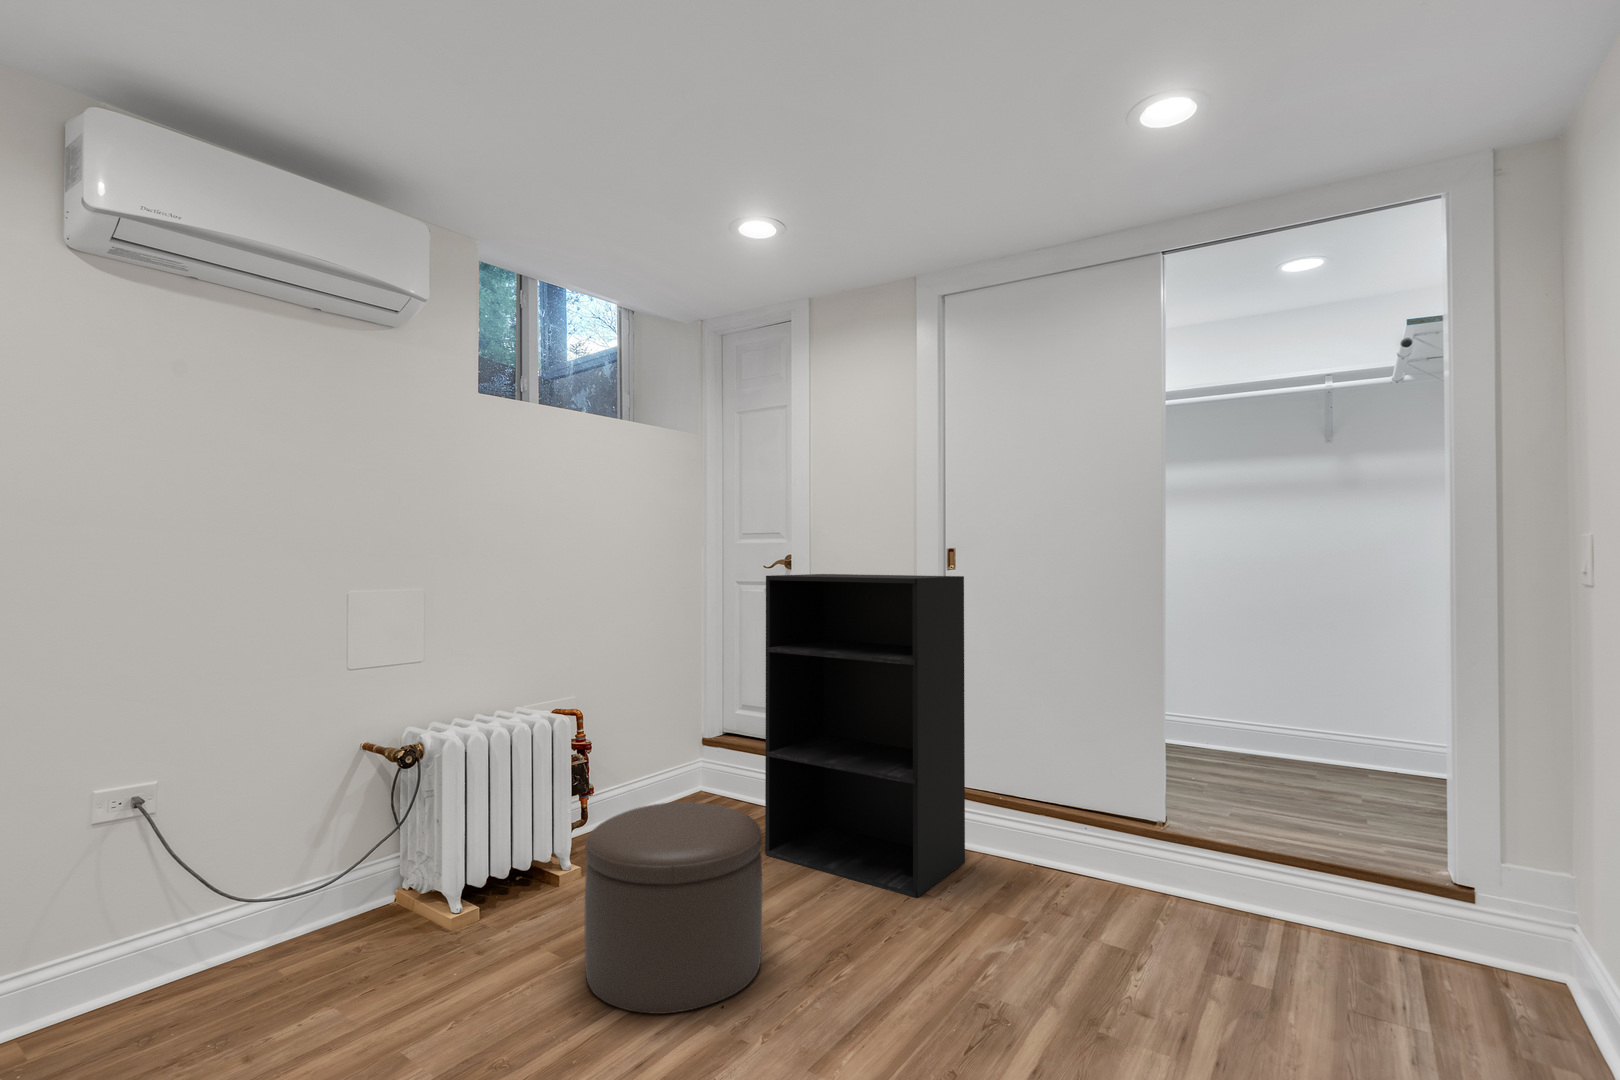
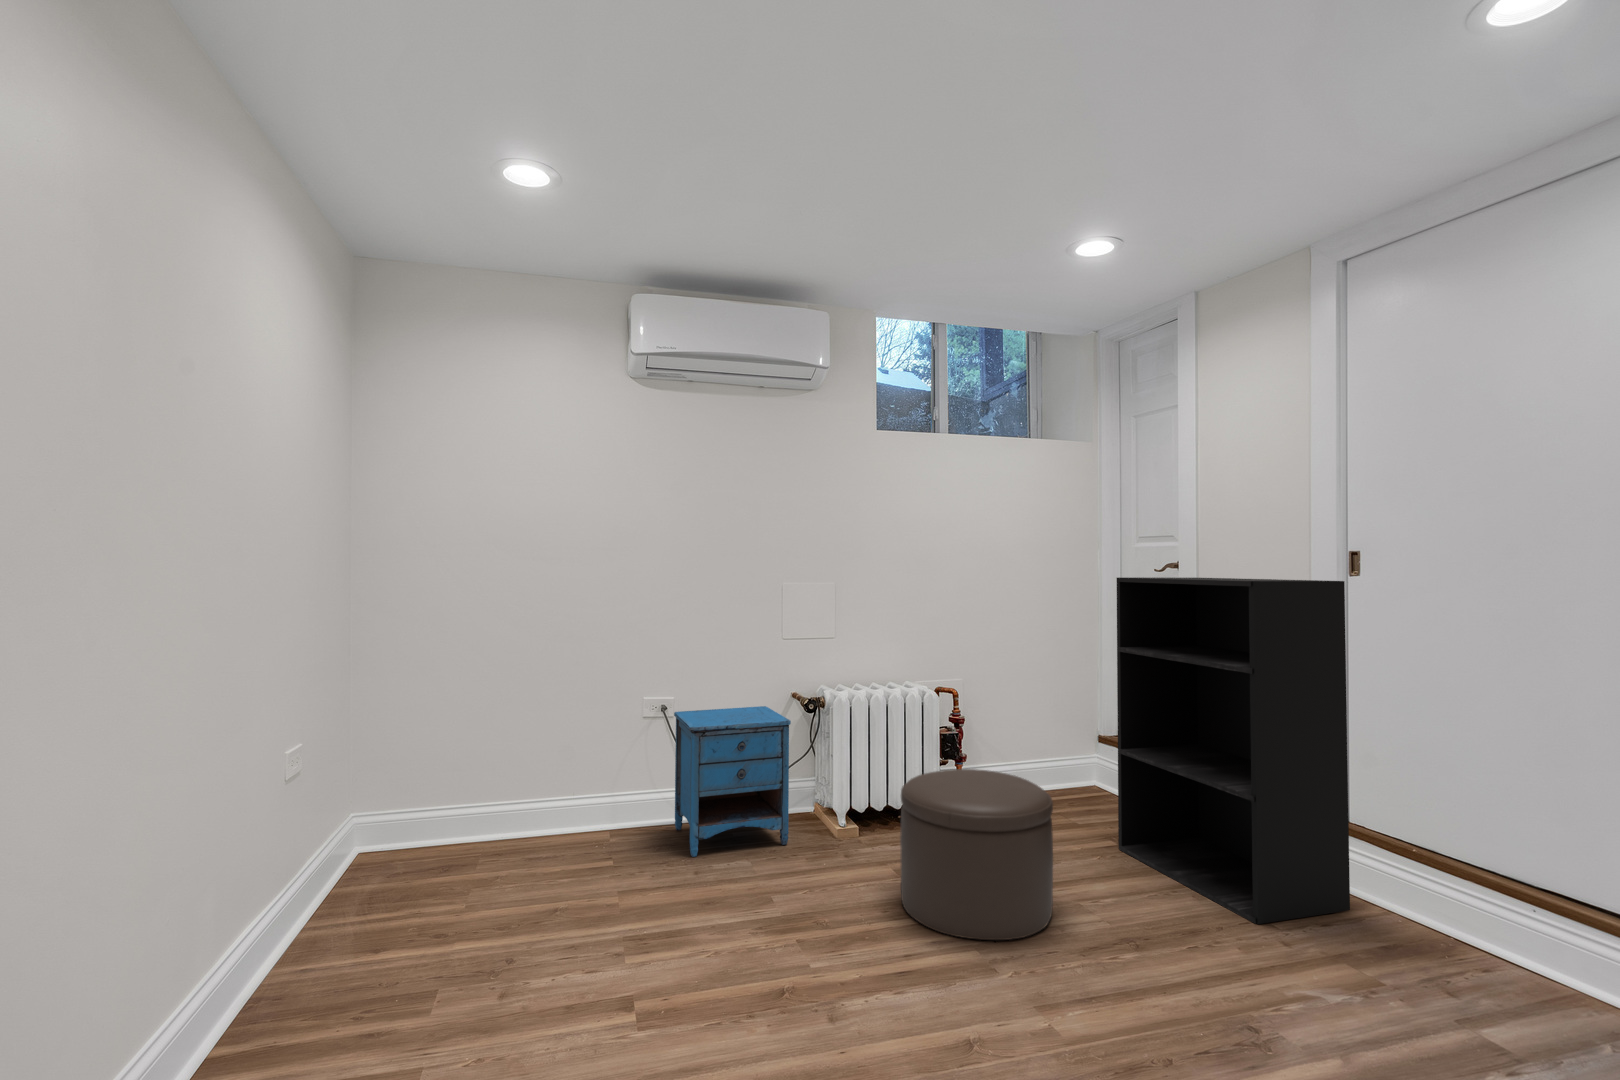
nightstand: none [167,770,390,1029] -> present [674,706,791,857]

